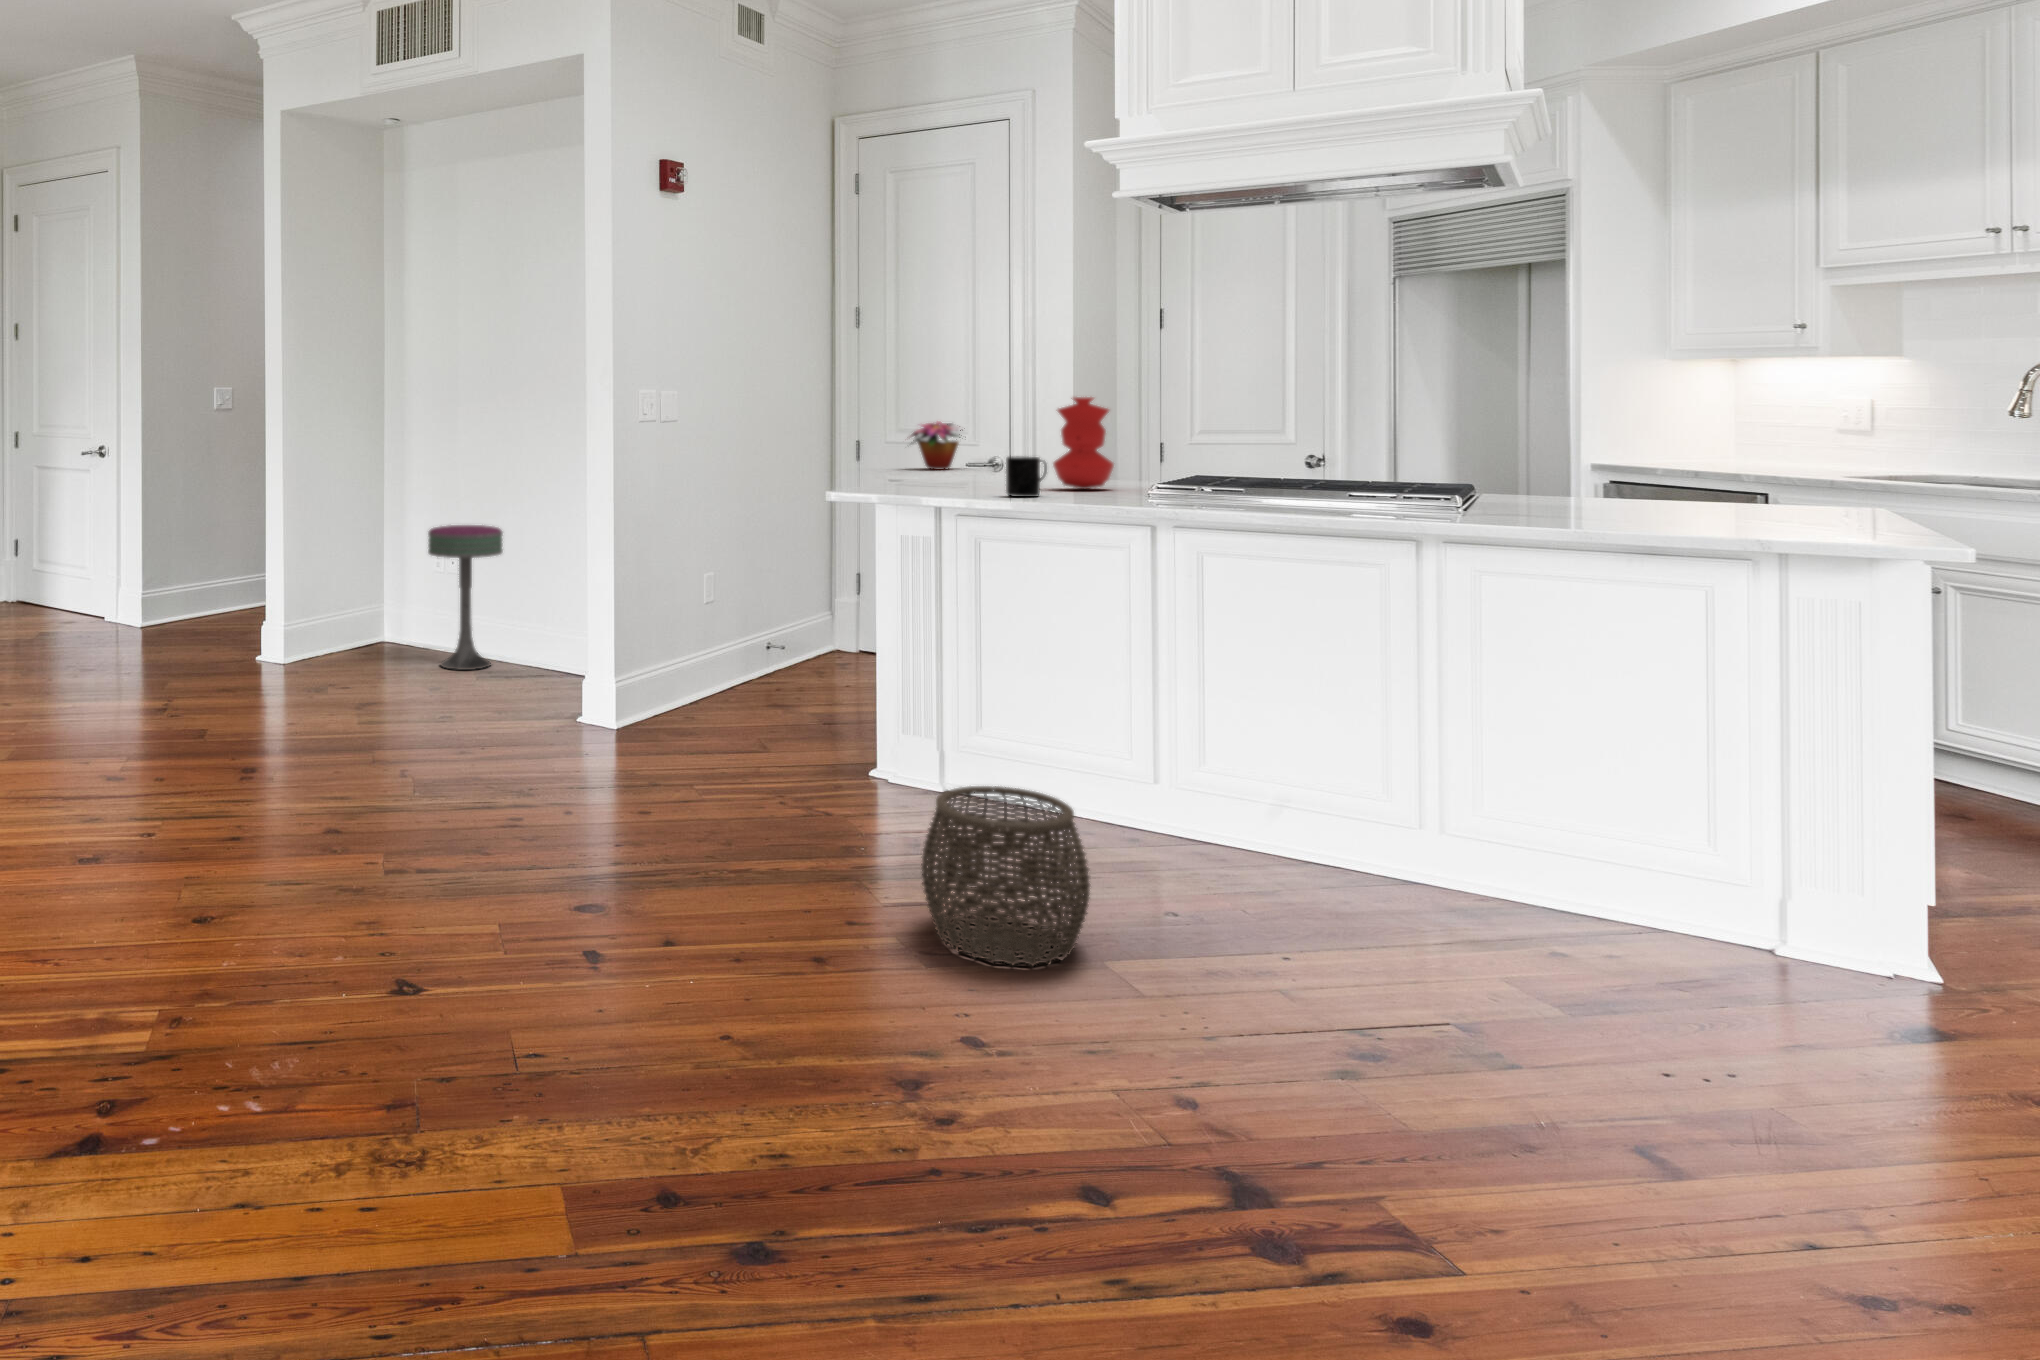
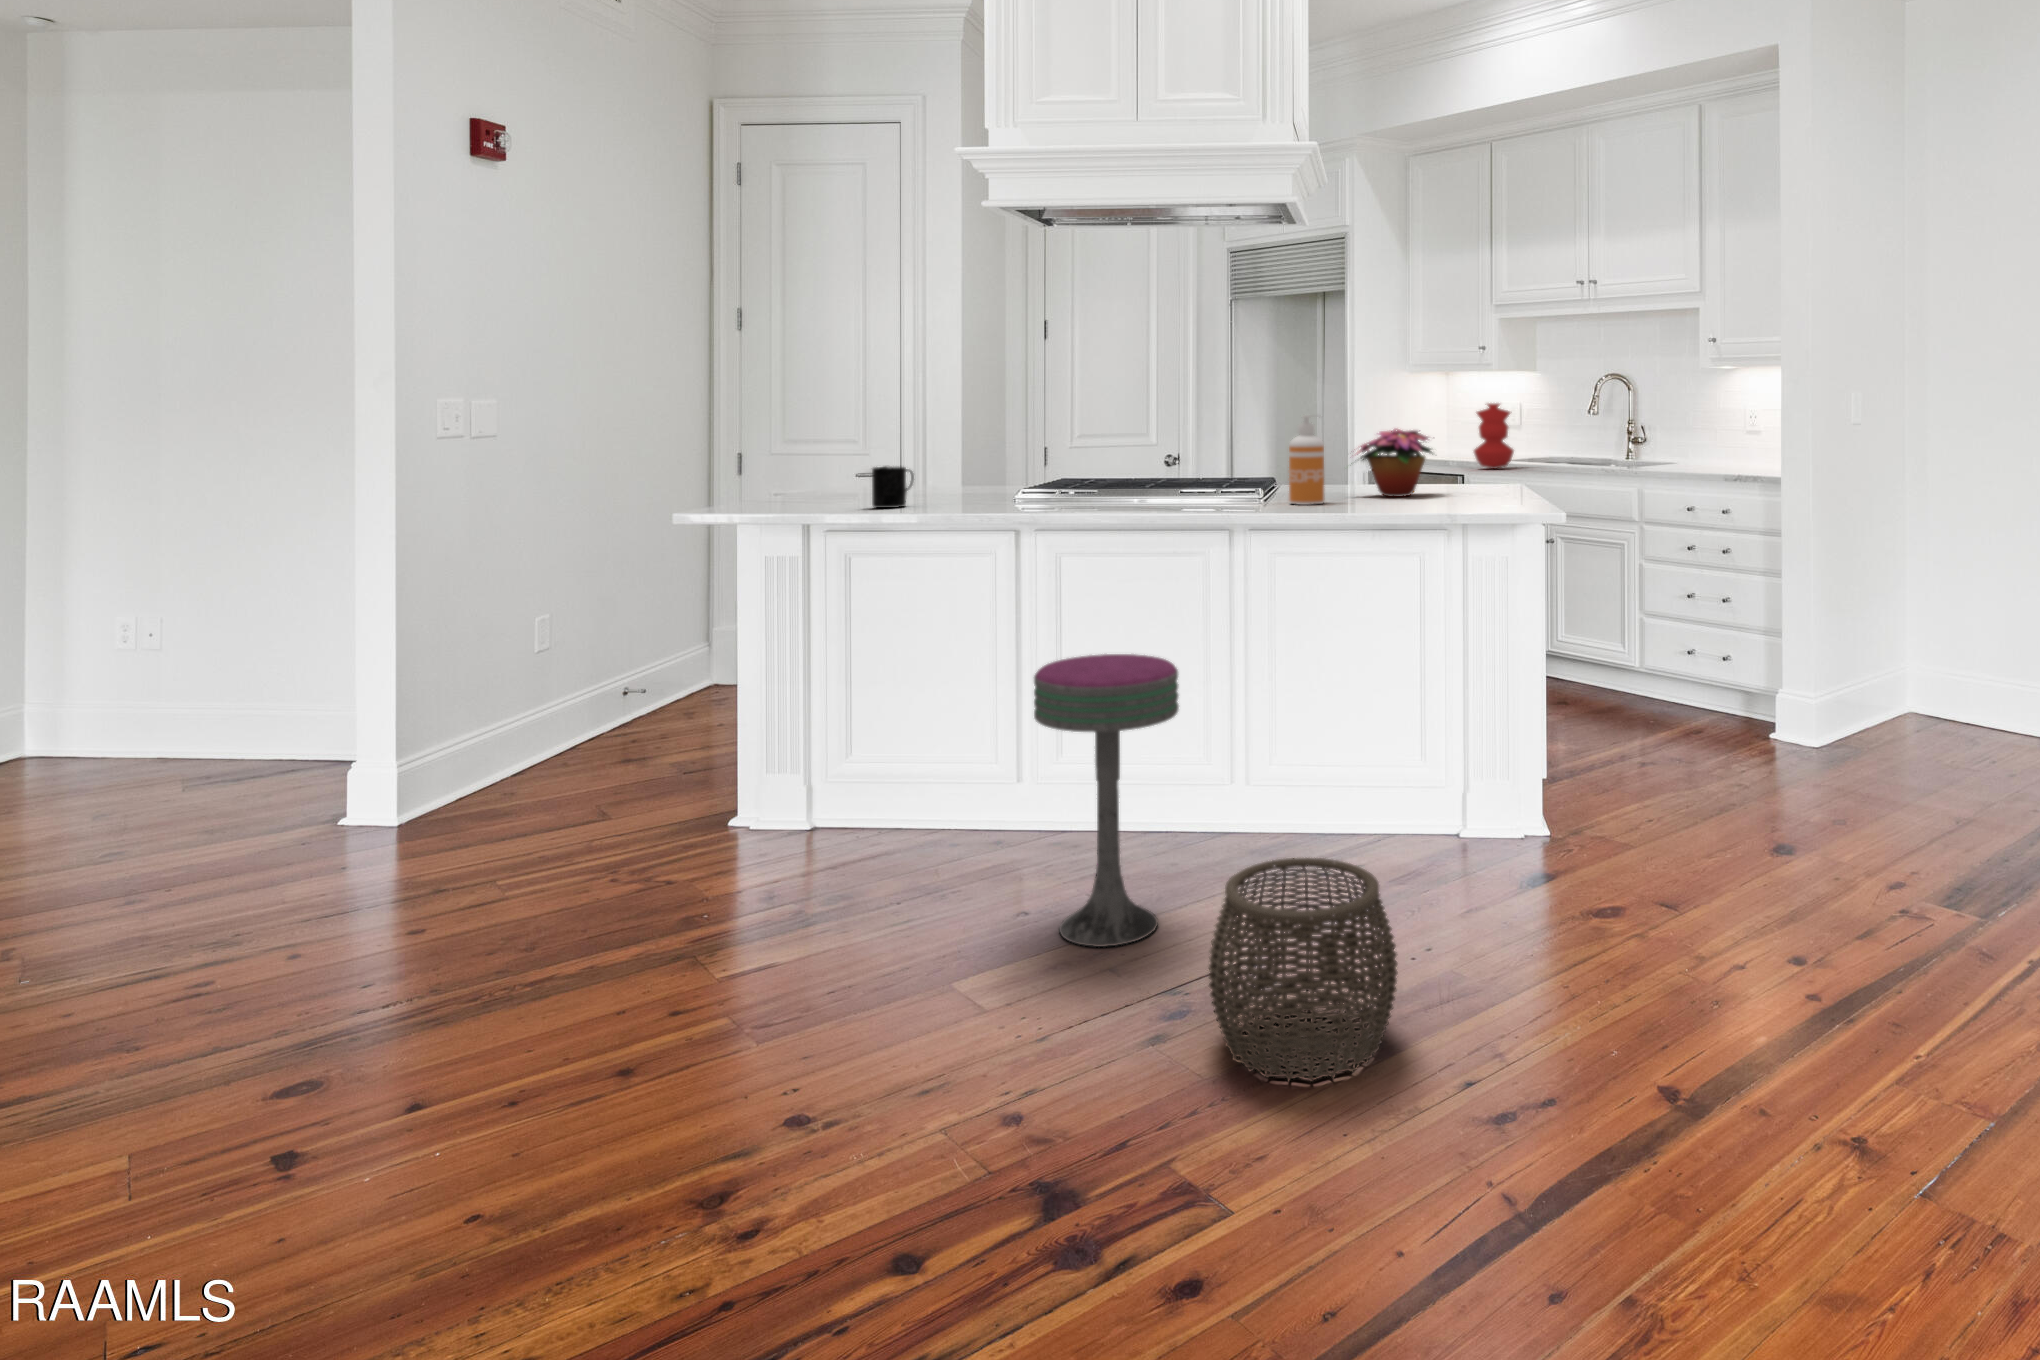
vase: present [1053,397,1114,489] -> present [1474,403,1514,469]
soap dispenser: none [1500,413,1551,519] -> present [1289,415,1324,505]
flower arrangement: present [911,421,963,470] -> present [1357,429,1433,497]
bar stool: present [428,525,503,670] -> present [1034,654,1179,947]
woven basket: present [922,786,1090,966] -> present [1208,858,1398,1081]

